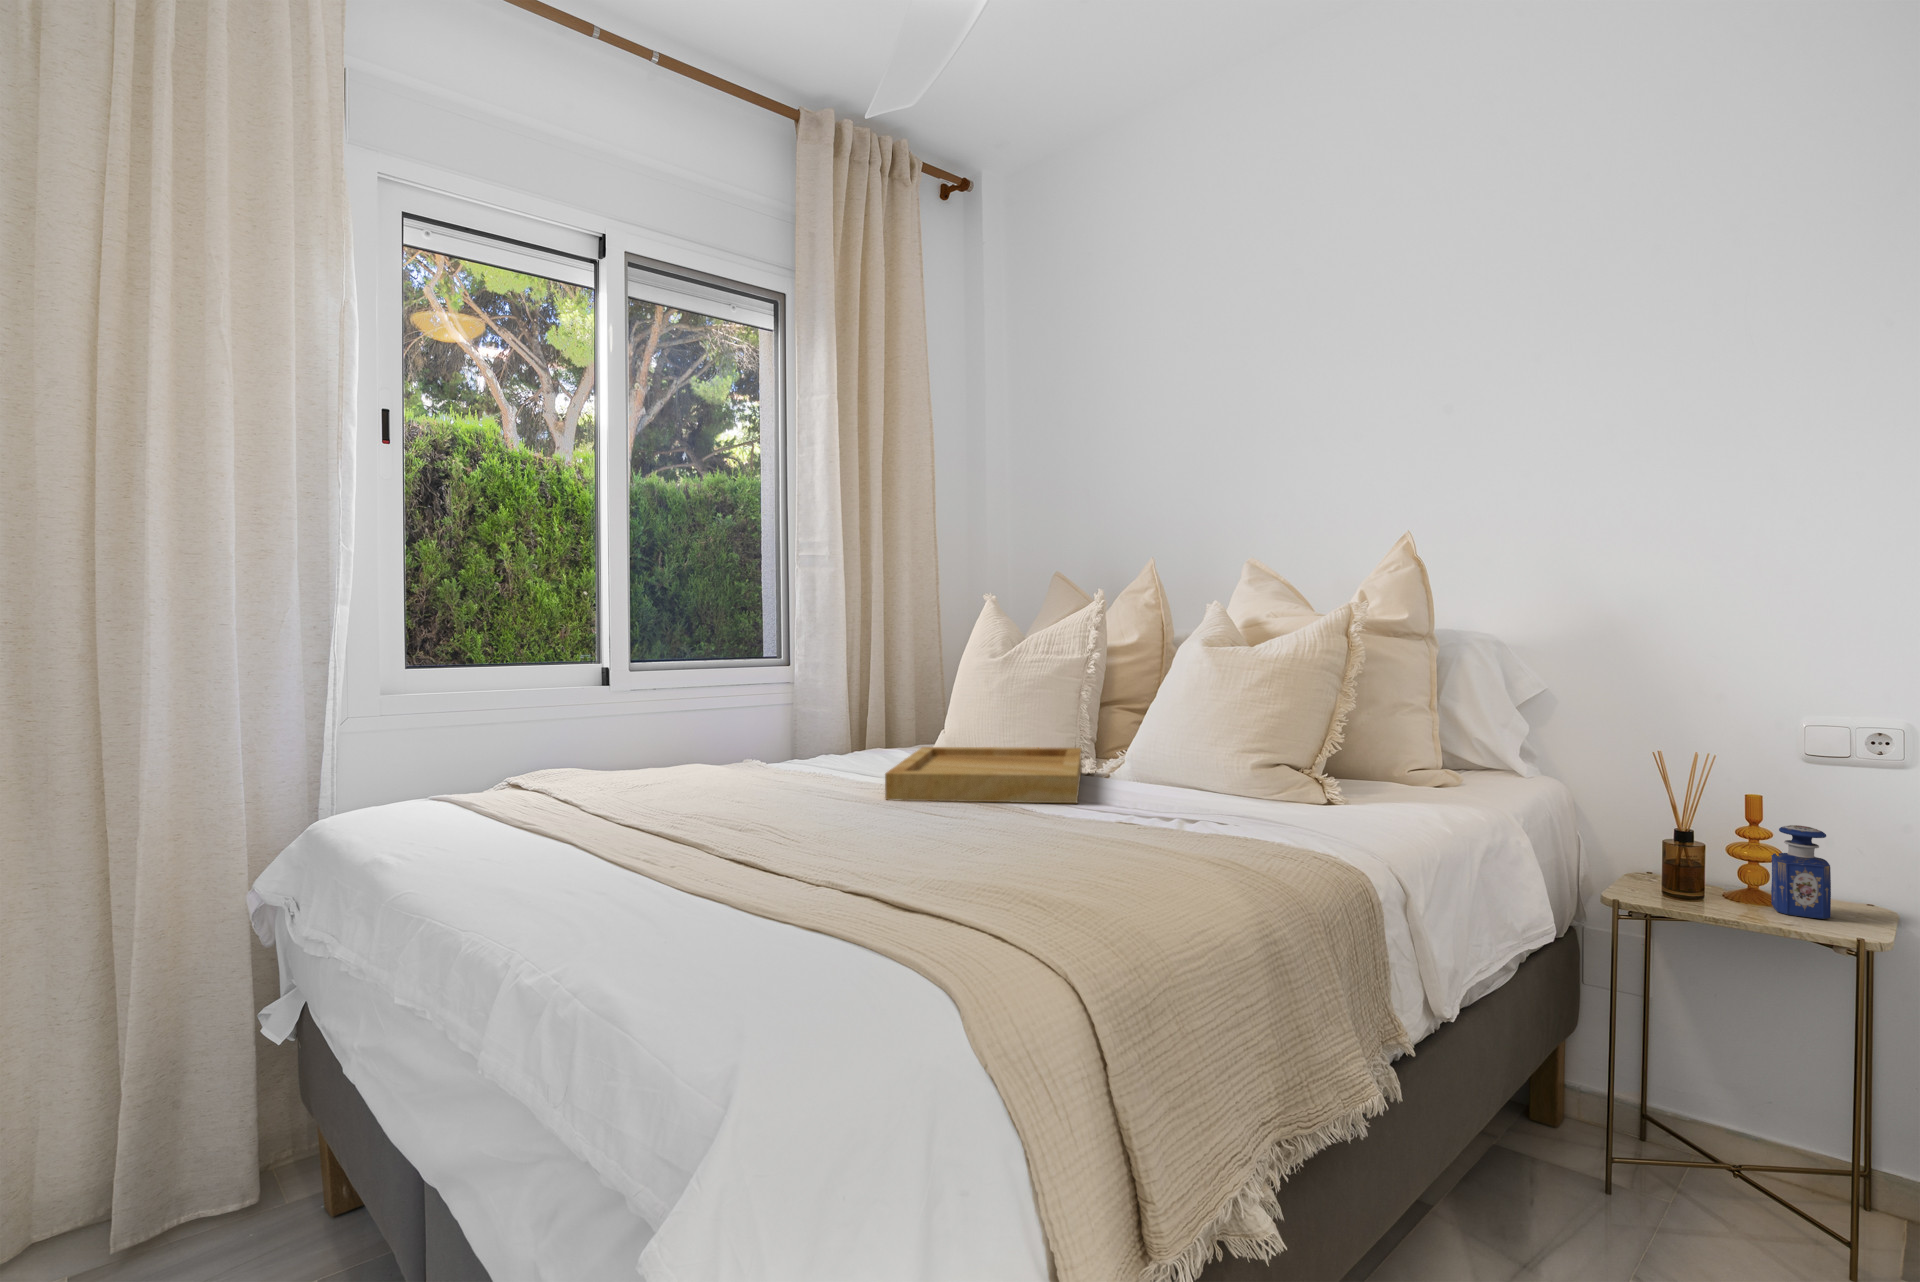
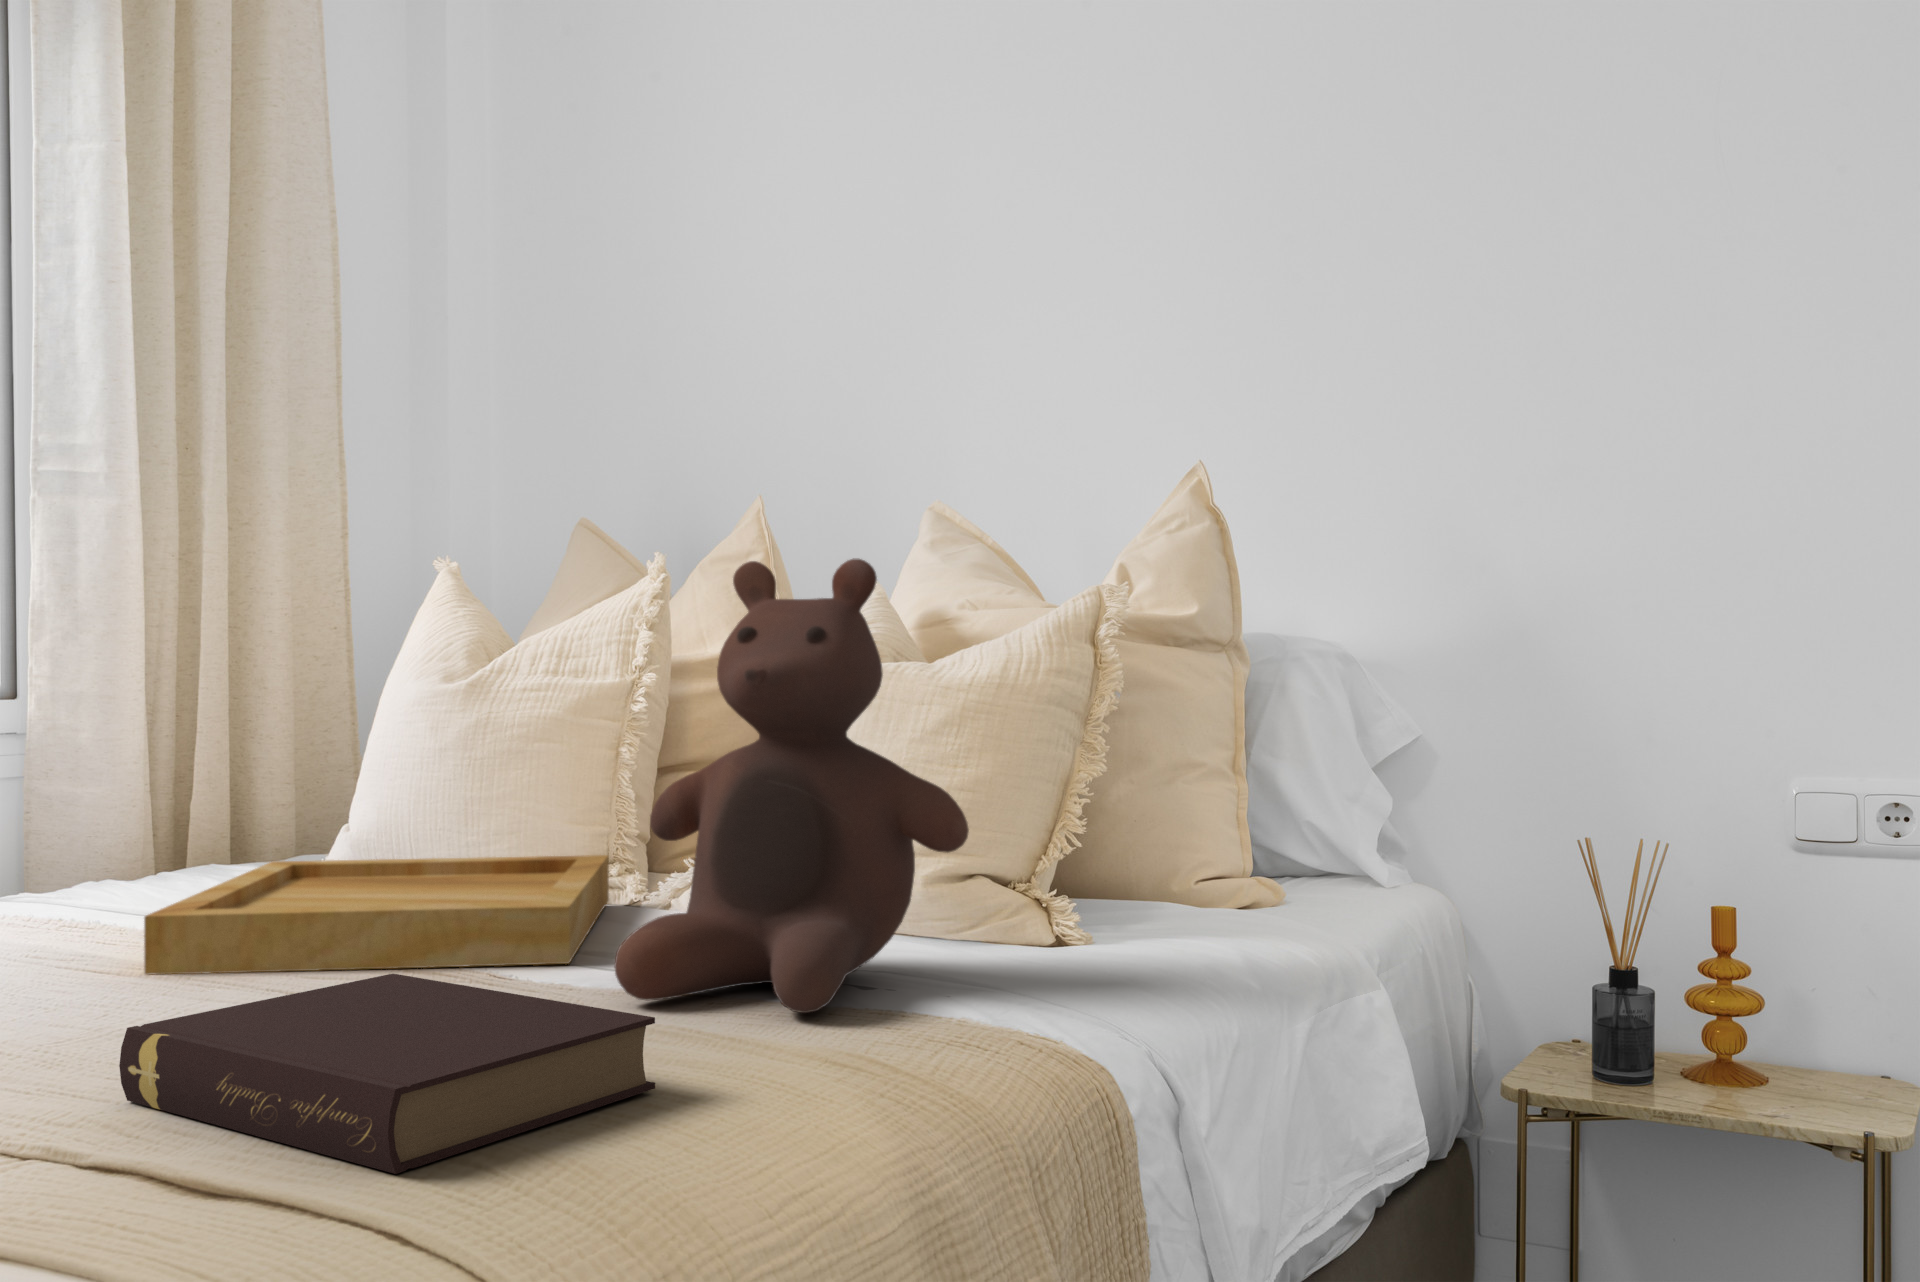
stuffed bear: none [1109,605,1288,835] -> present [614,558,969,1013]
book: none [912,807,1148,899] -> present [119,974,655,1174]
perfume bottle: present [1771,825,1831,919] -> none [1746,951,1827,1102]

